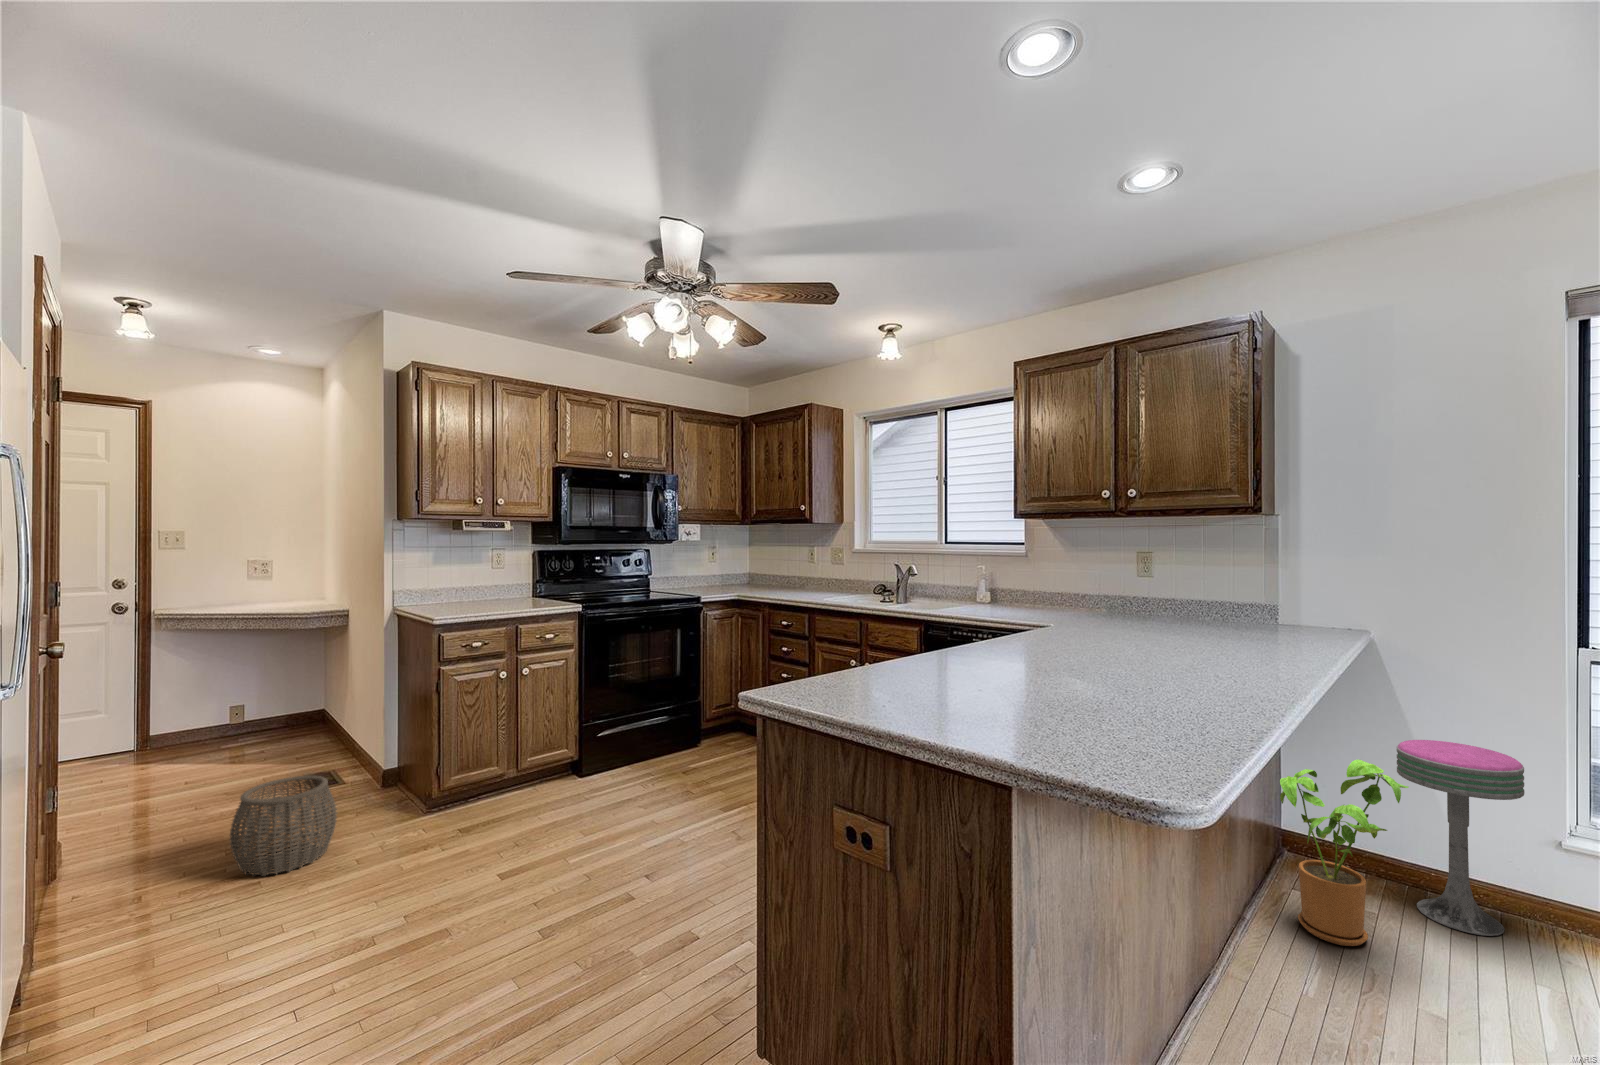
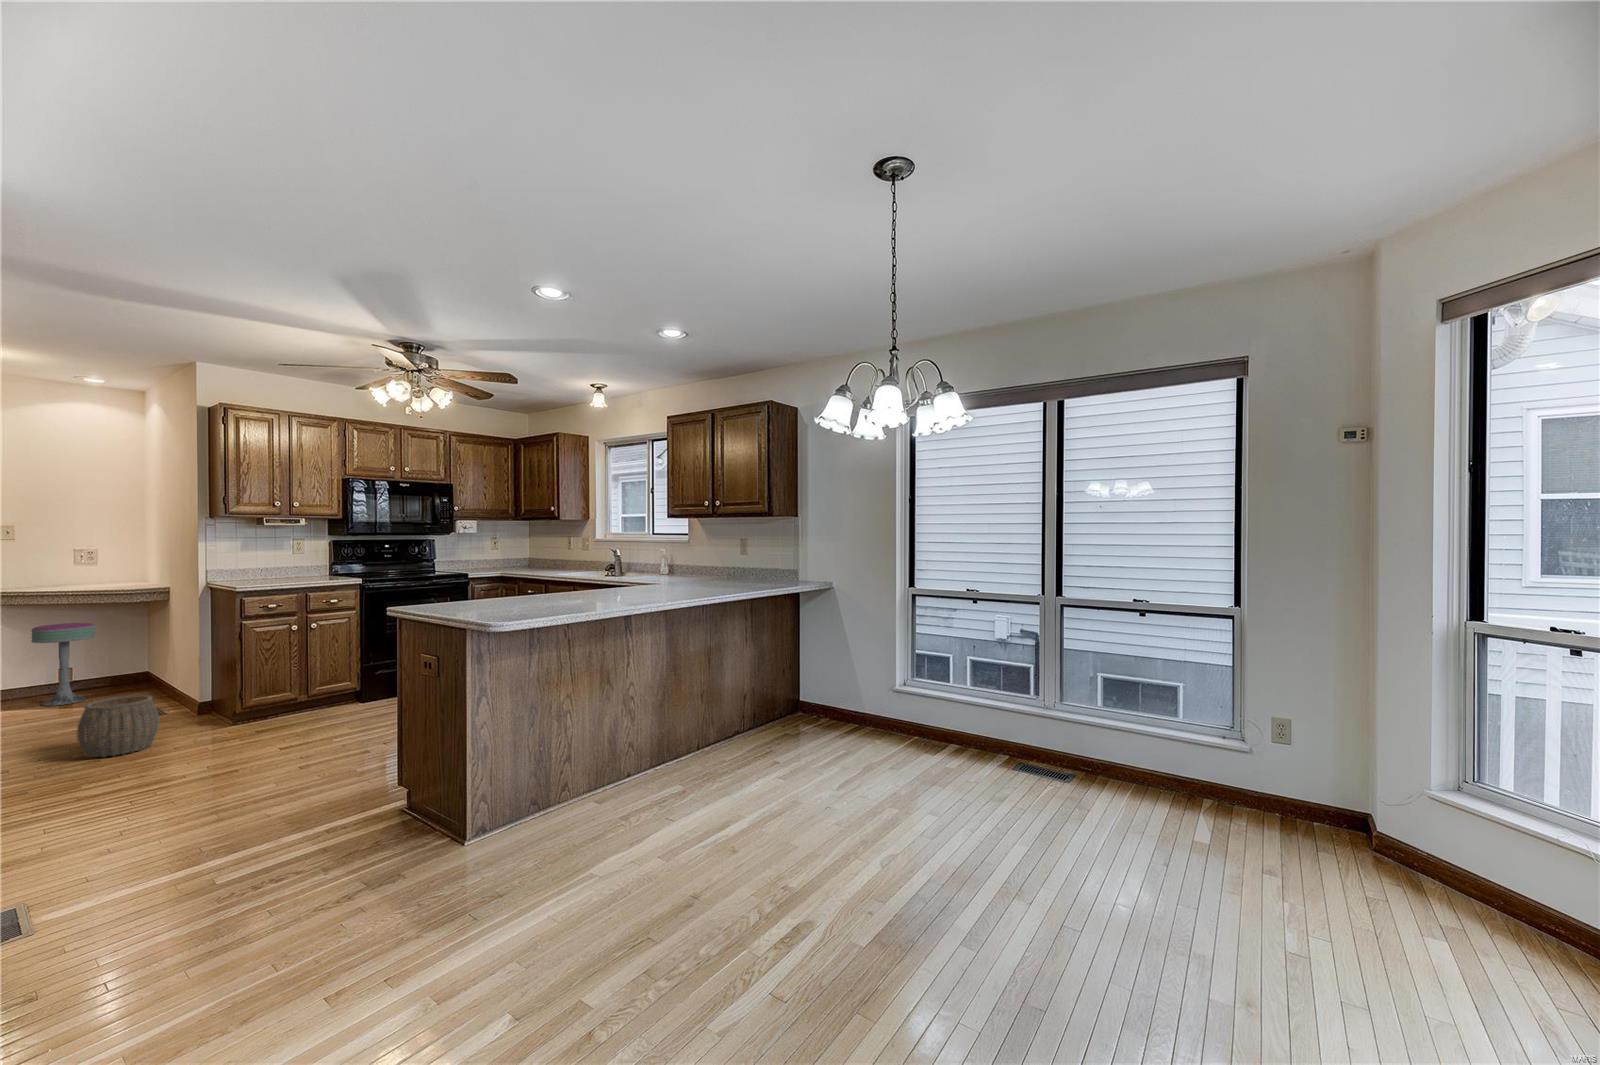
bar stool: present [1397,740,1525,936] -> present [31,623,95,706]
house plant: present [1280,759,1408,946] -> none [759,649,814,747]

